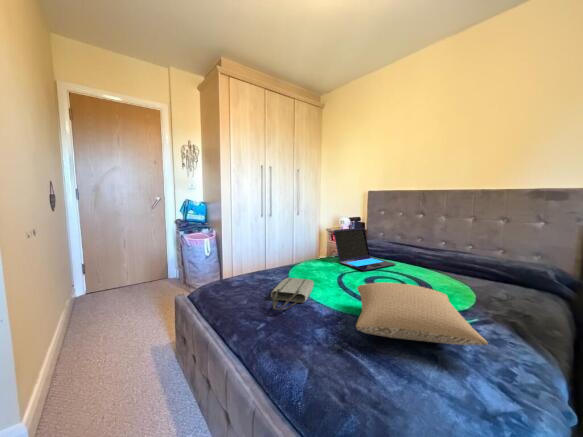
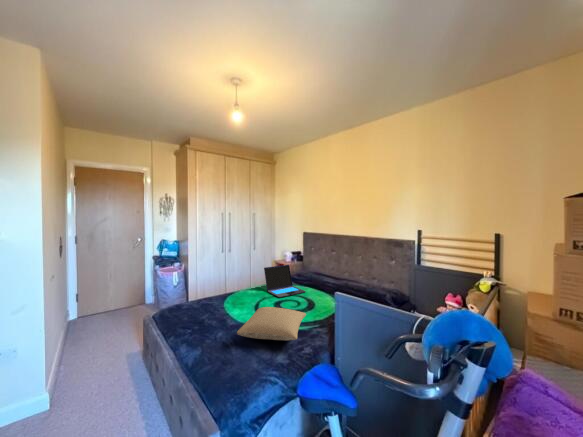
tote bag: present [271,278,314,310] -> none [201,304,237,326]

